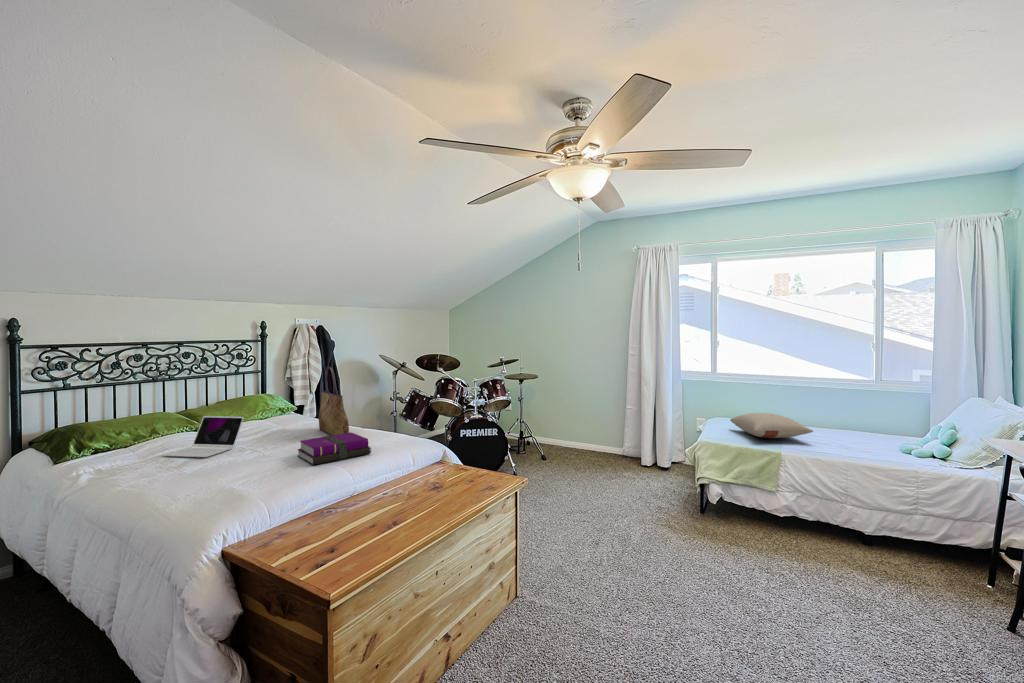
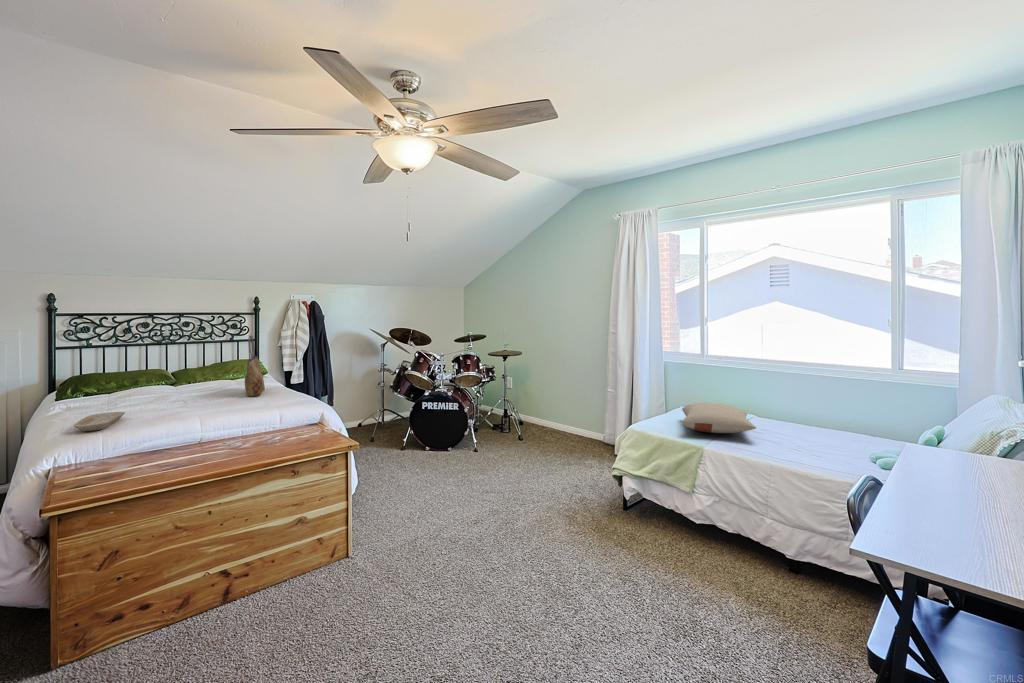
laptop: present [162,416,244,457] -> none [110,372,176,404]
notebook: present [298,433,371,465] -> none [181,392,244,415]
tray: none [204,467,260,495] -> present [73,412,125,431]

